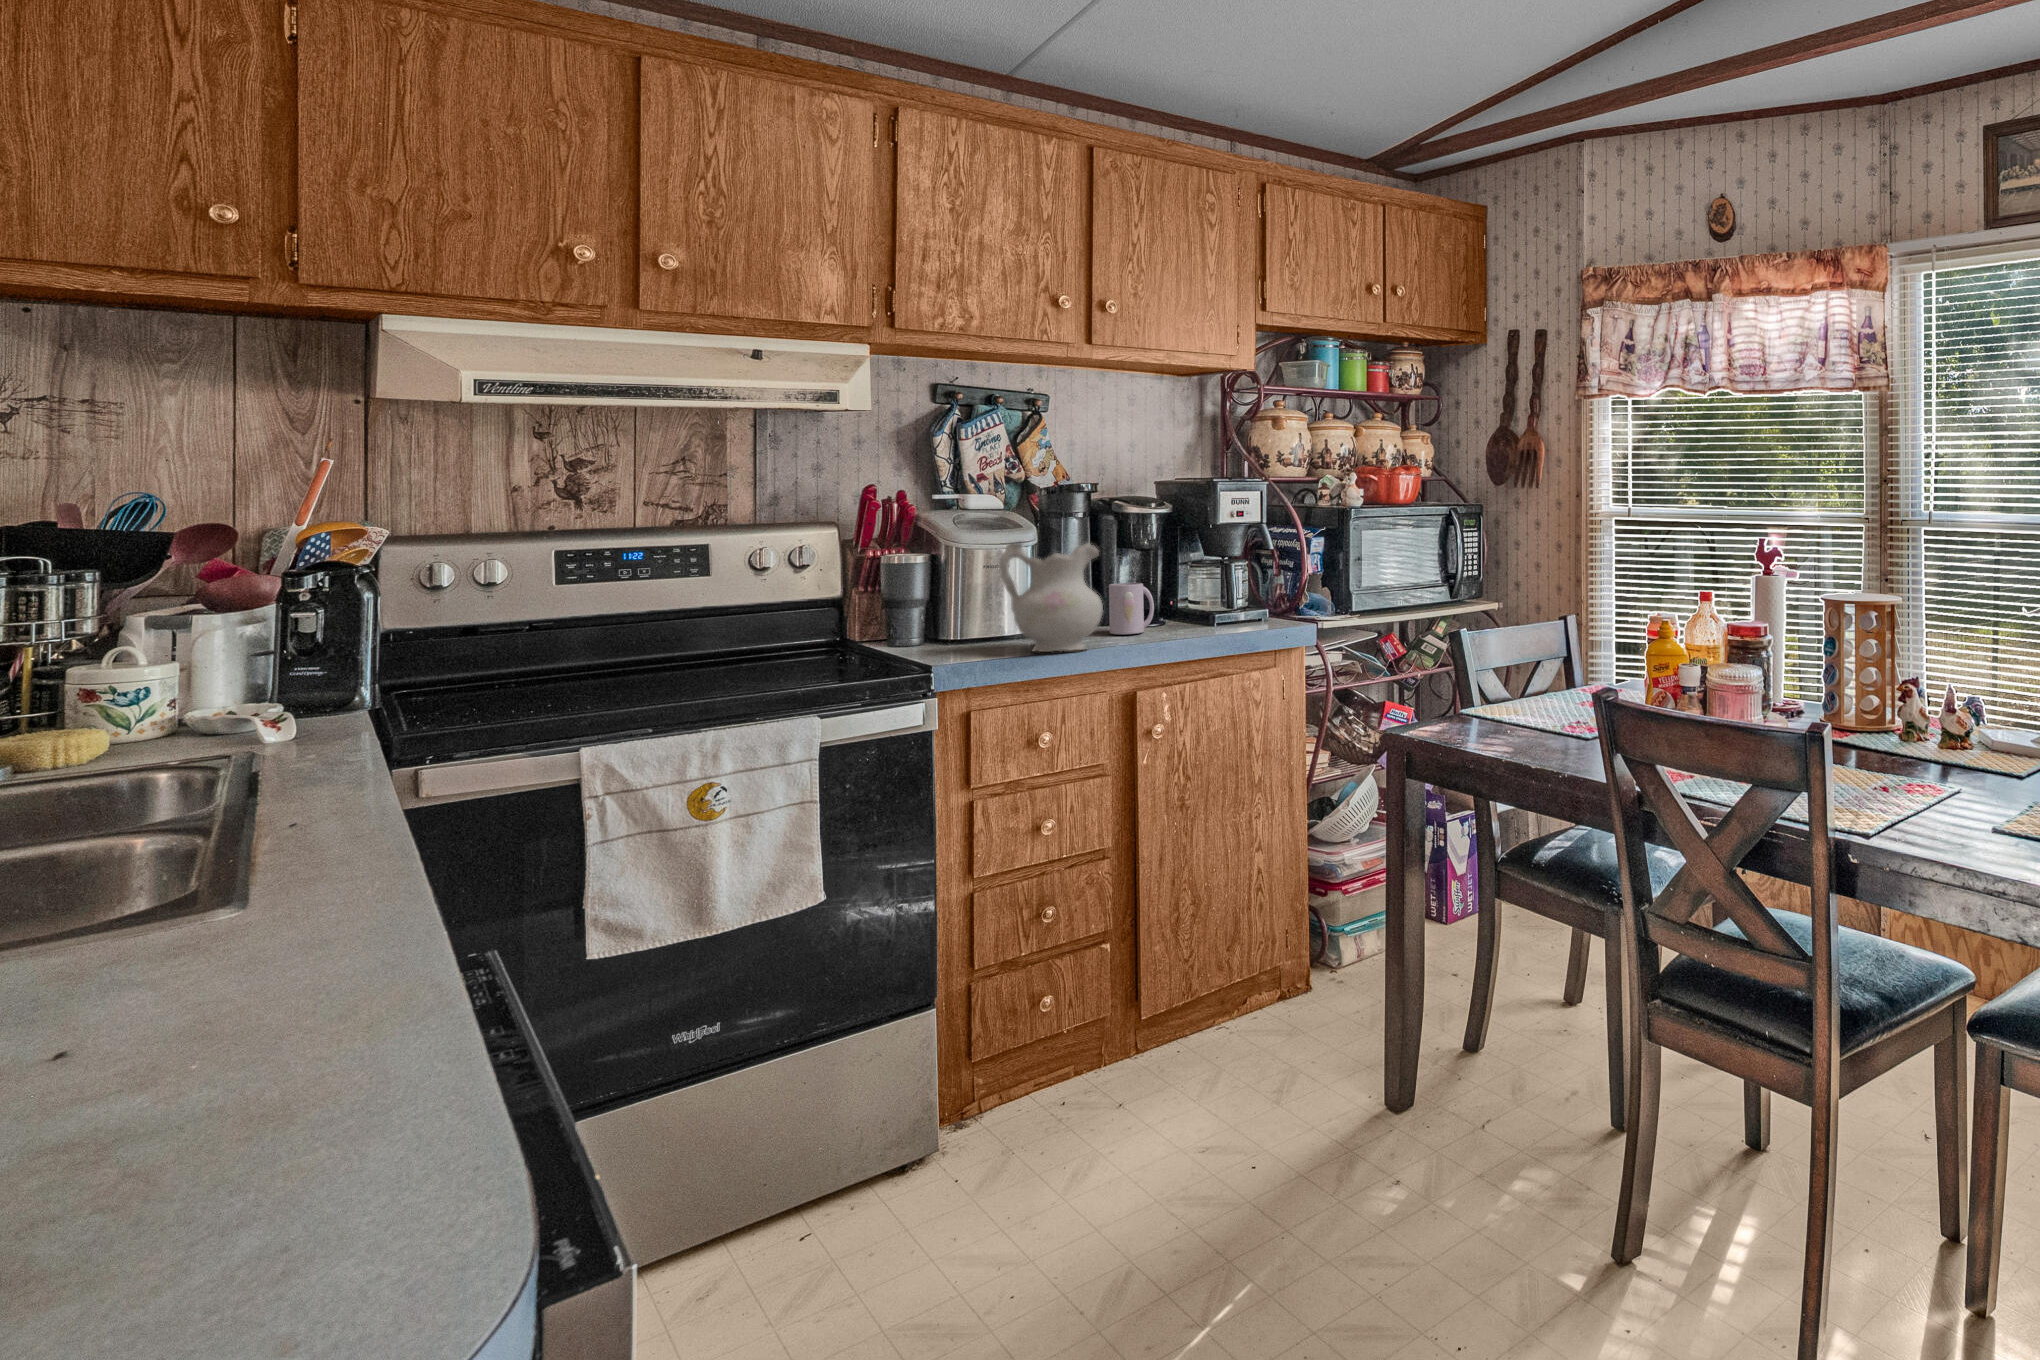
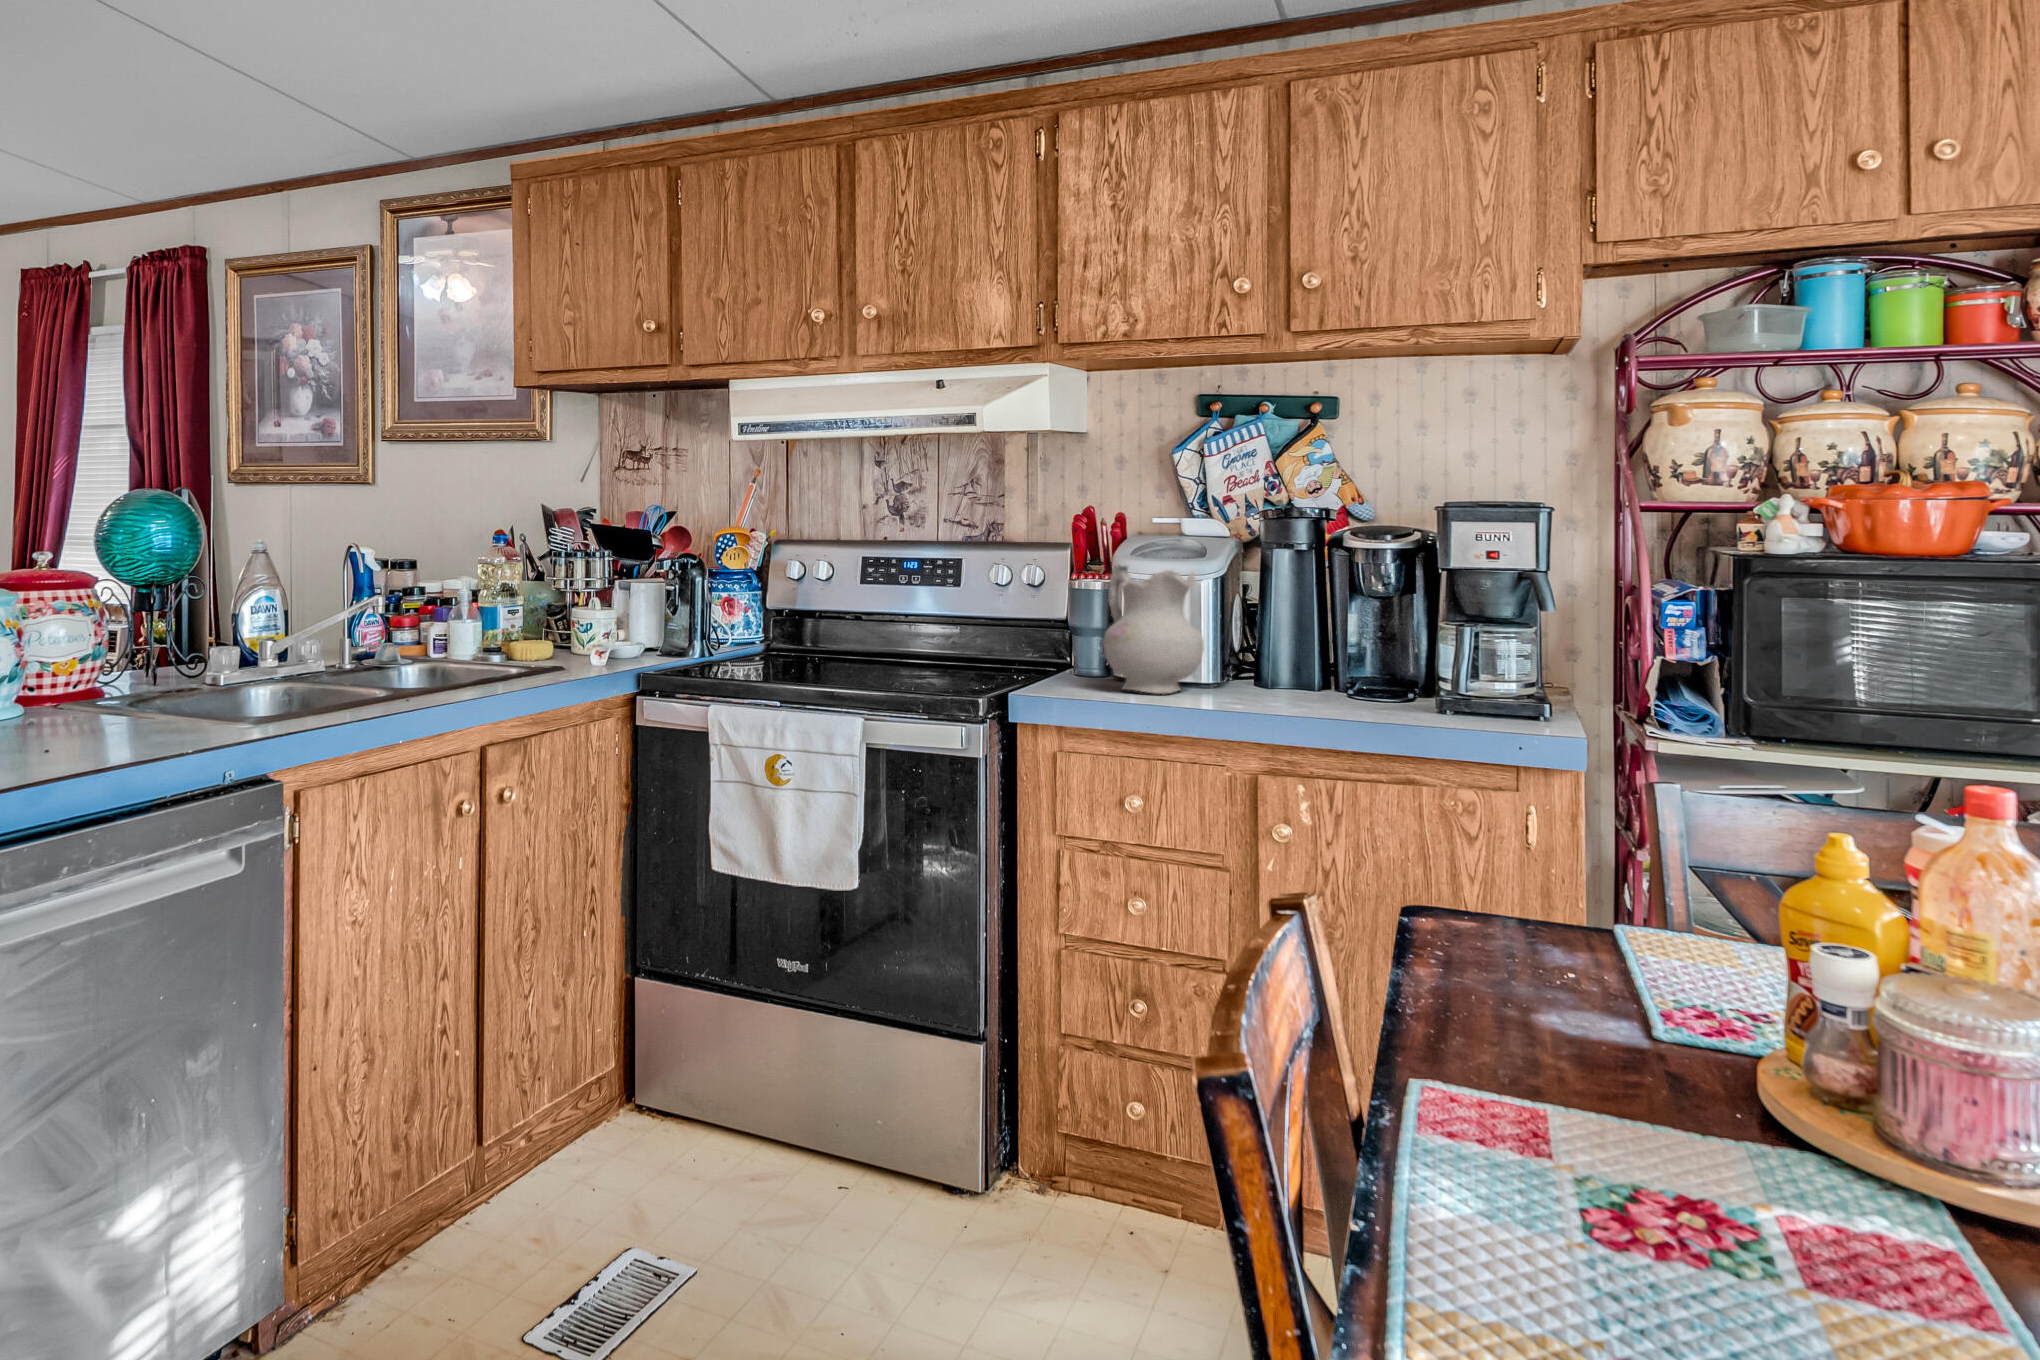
mug: present [1109,583,1154,634] -> none [1267,627,1321,692]

